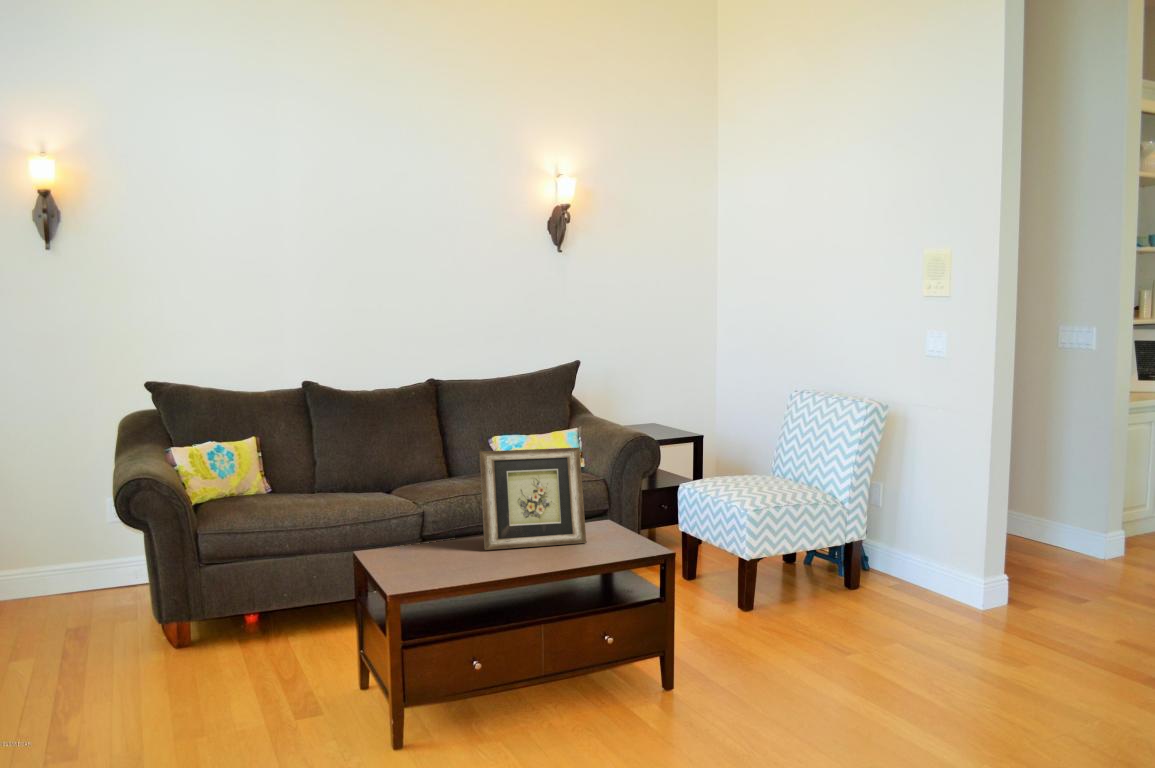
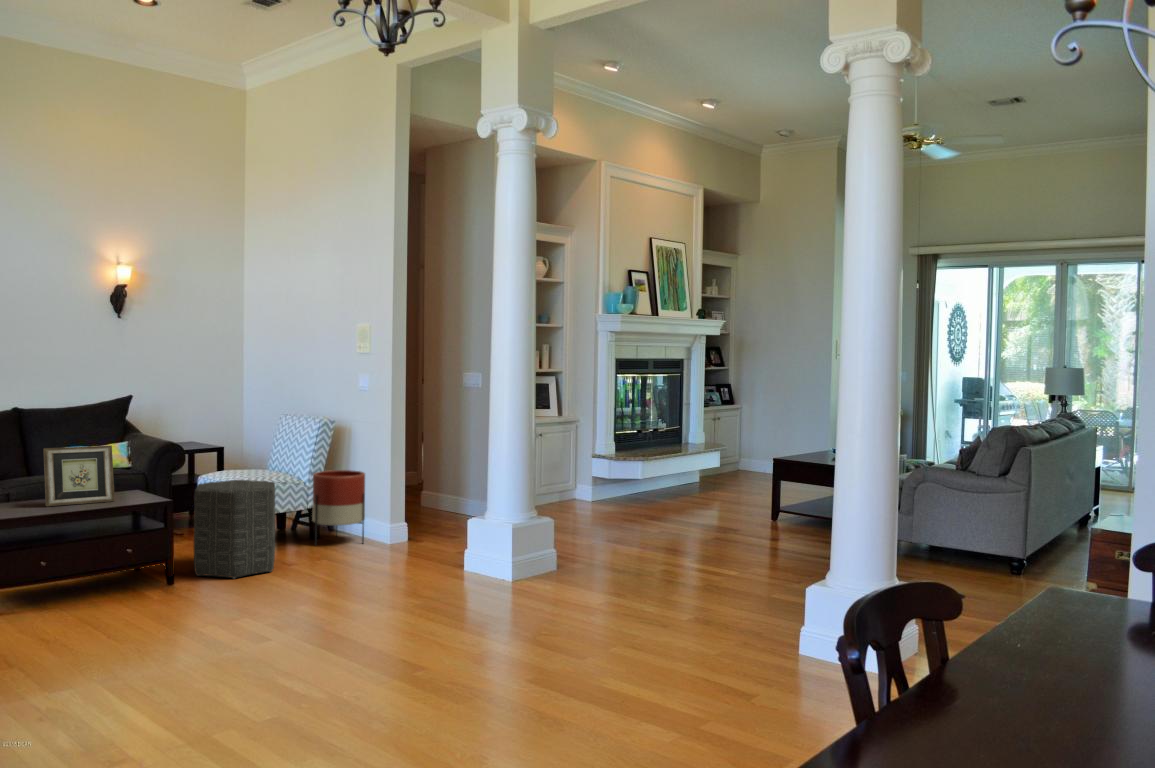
planter: none [855,484,948,612] -> present [312,470,365,545]
ottoman: none [700,504,841,688] -> present [194,480,275,579]

